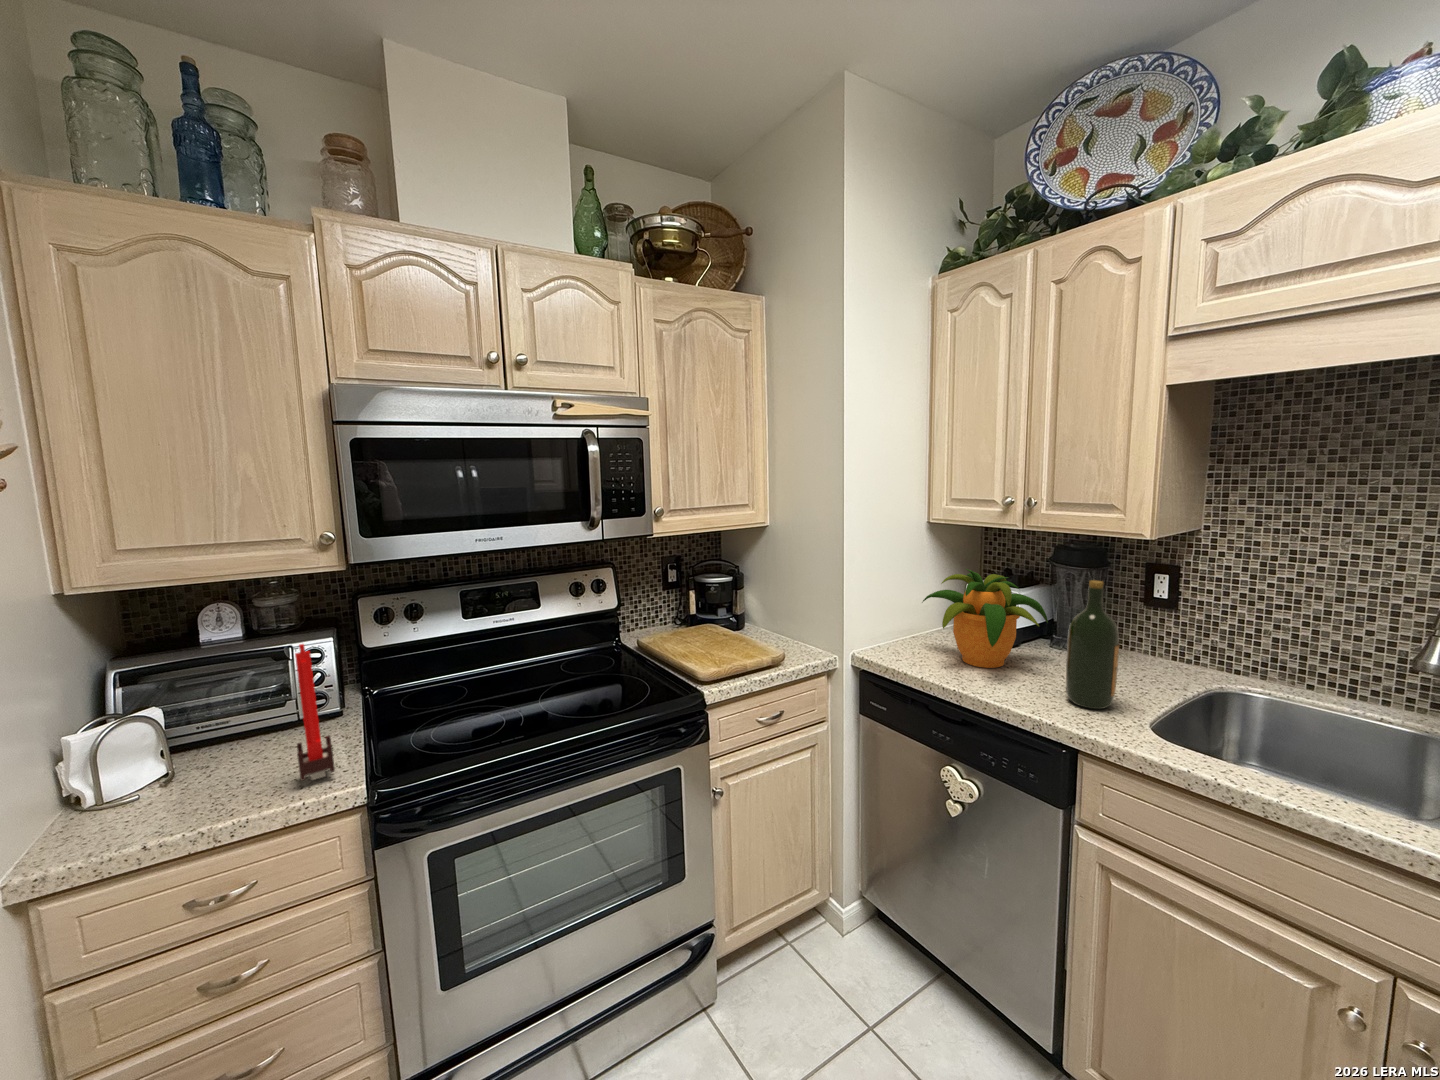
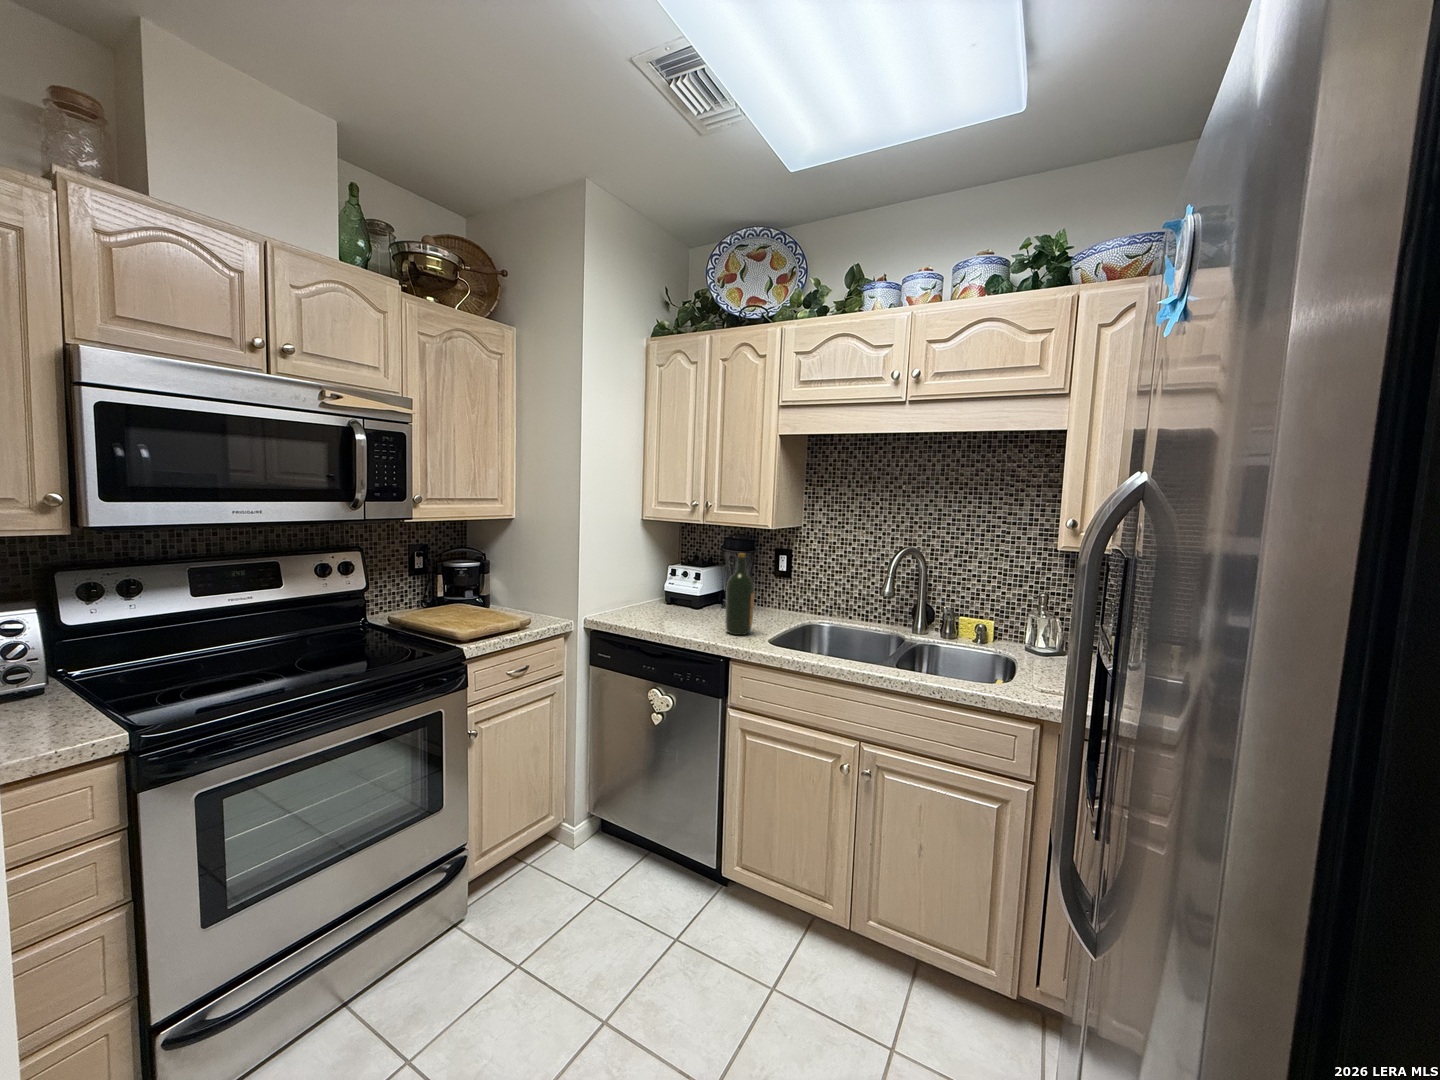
potted plant: present [923,569,1048,668] -> none [636,550,719,620]
candle: present [295,644,335,780] -> none [37,597,90,734]

